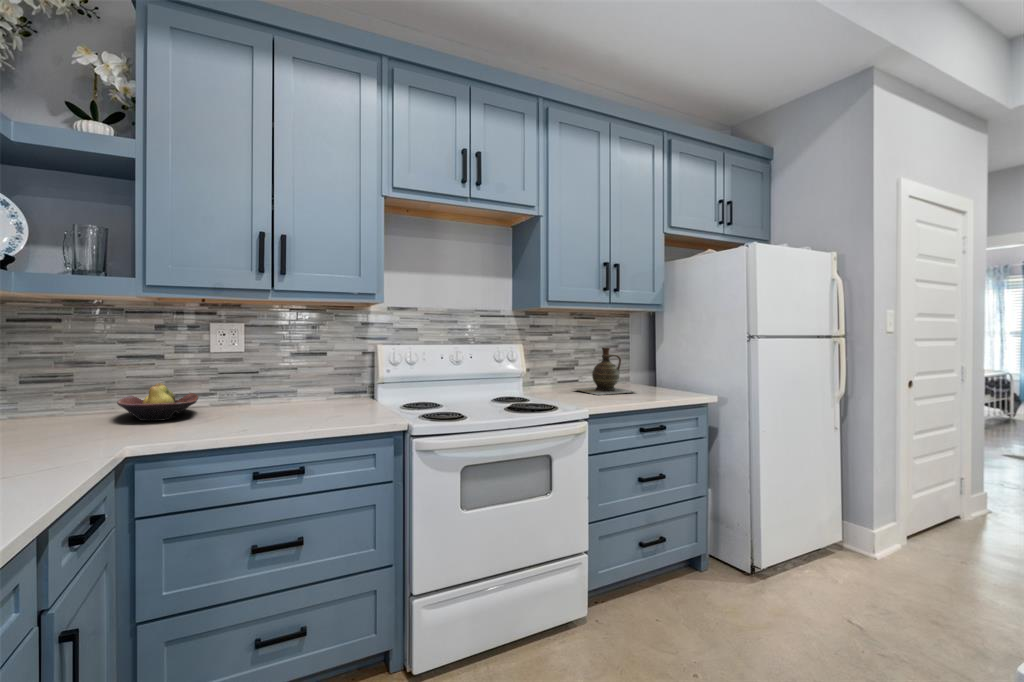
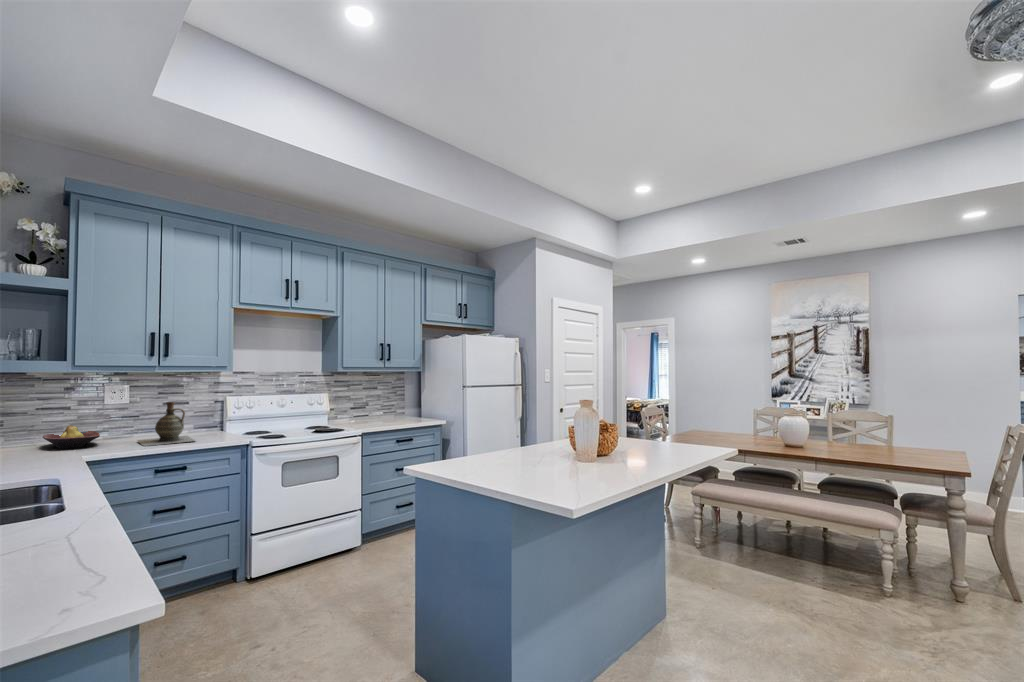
ceramic jug: present [574,347,634,395] -> present [138,402,195,446]

